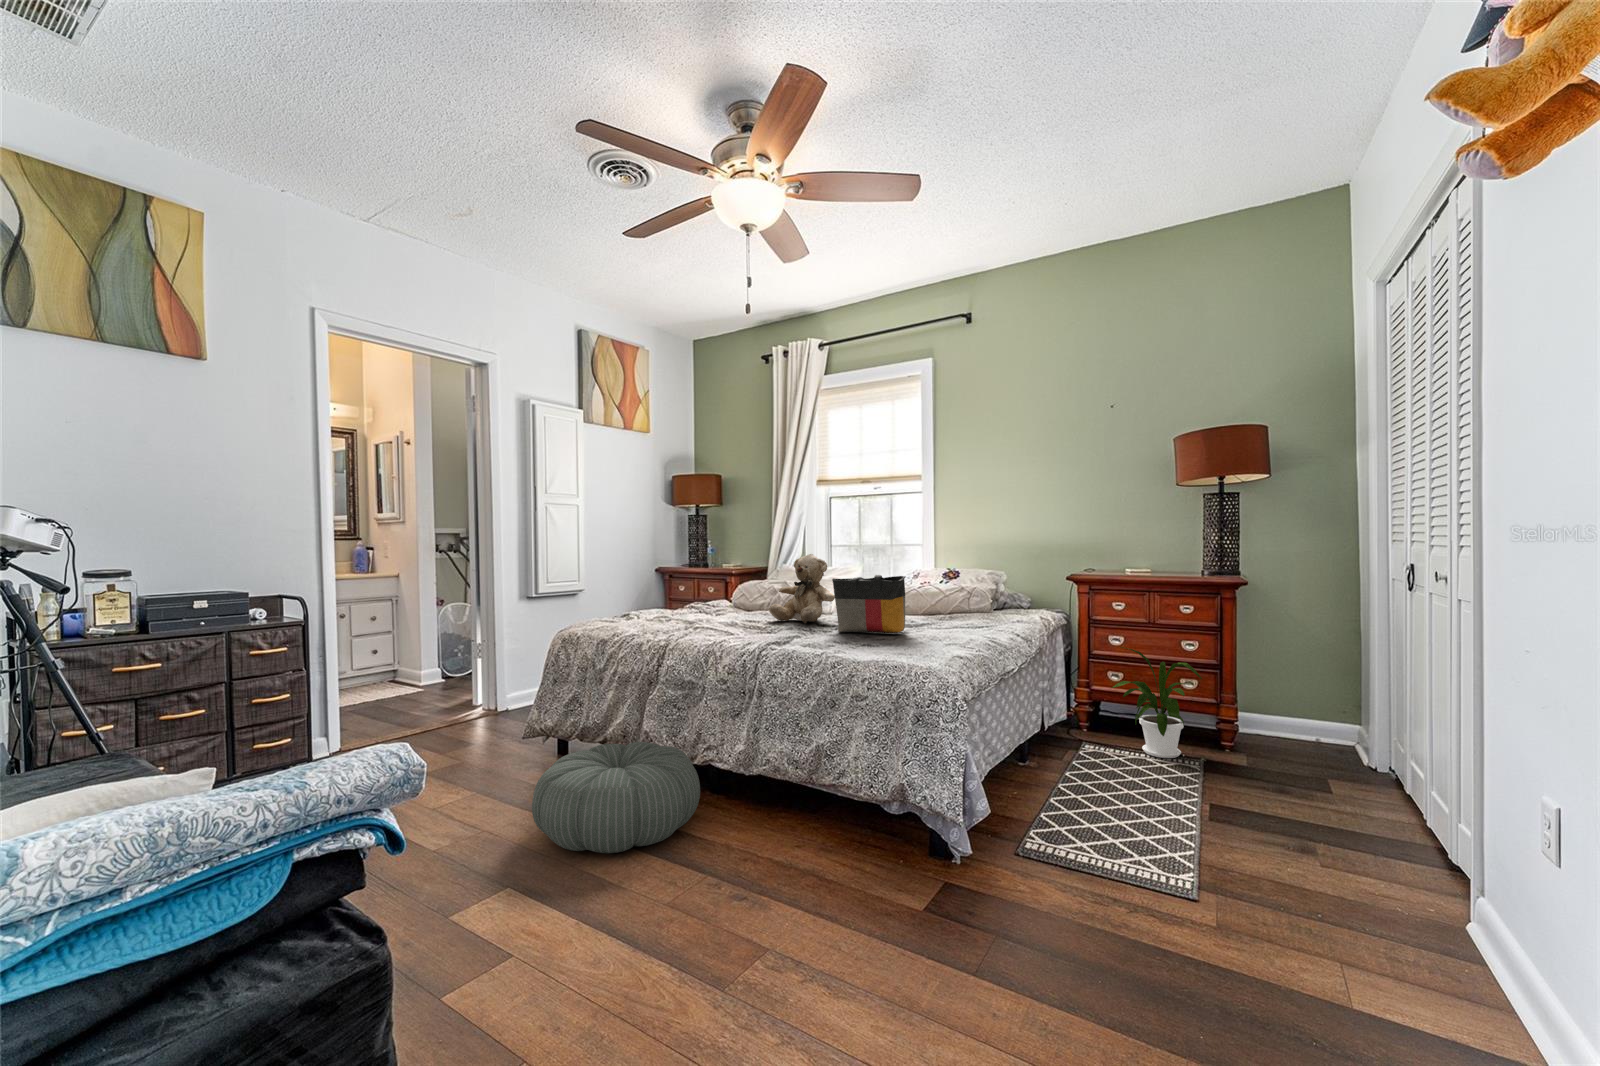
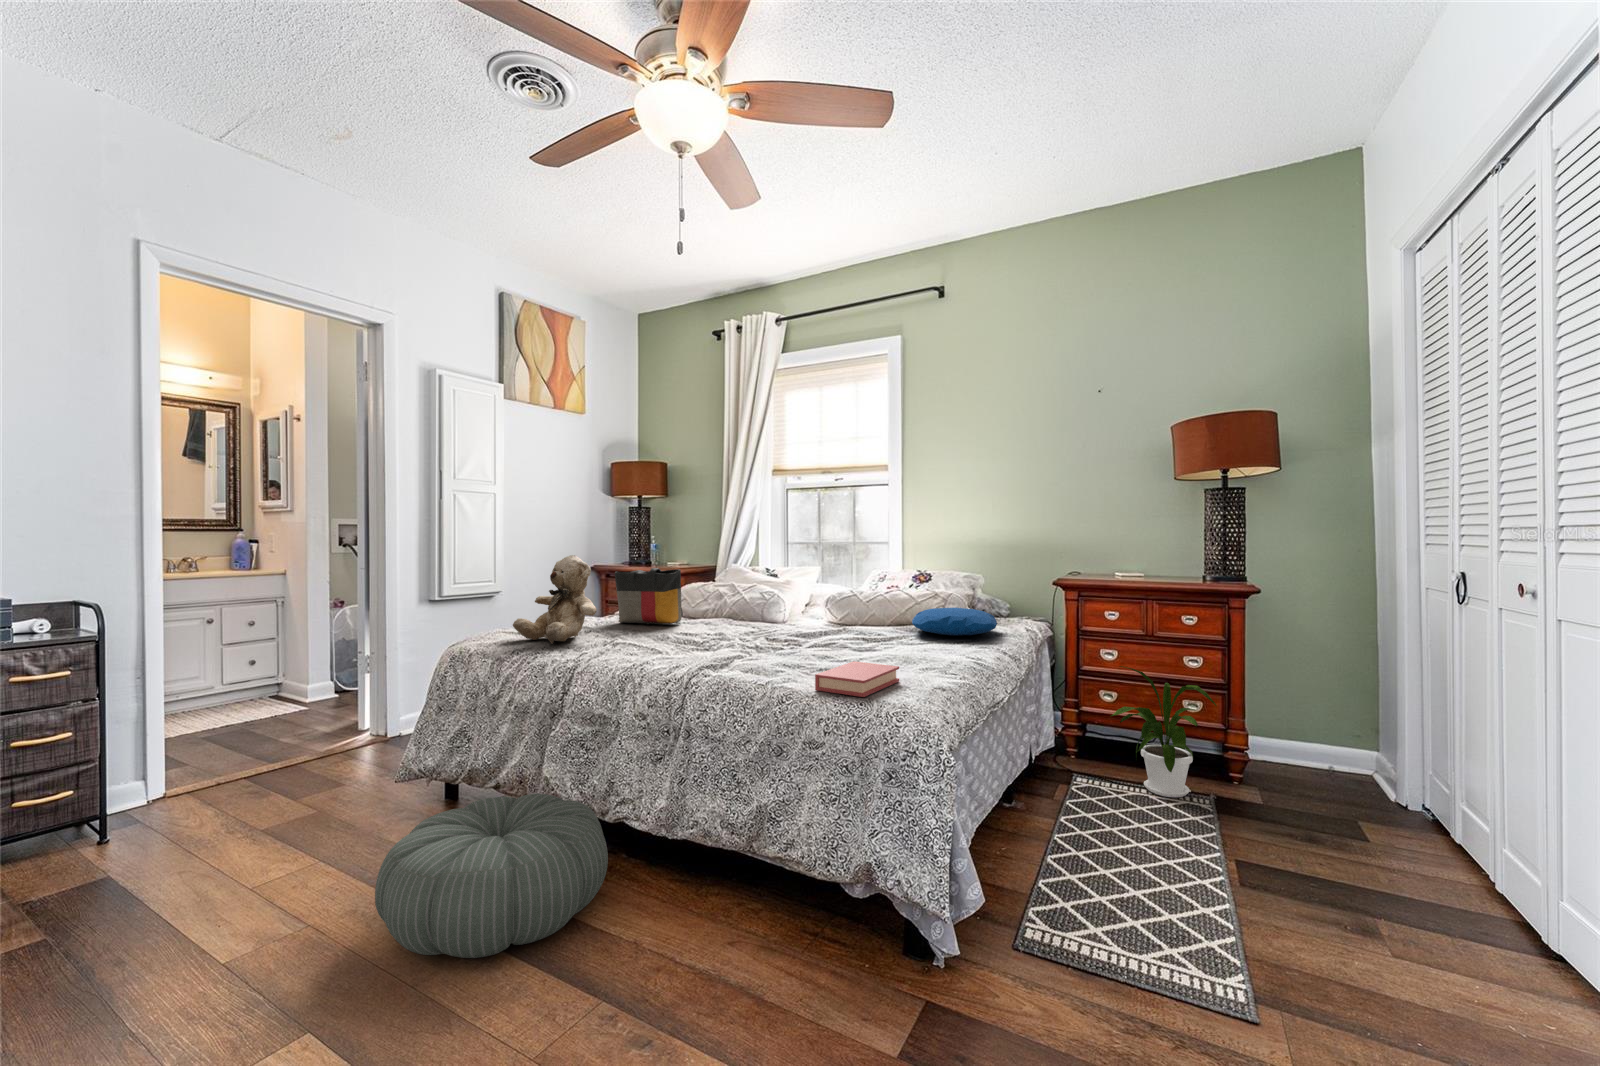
teddy bear: present [769,554,835,623] -> present [513,555,597,644]
tote bag: present [832,575,906,633] -> present [615,568,683,624]
pillow: none [941,599,1014,621] -> present [912,608,997,636]
book: none [860,638,927,663] -> present [815,661,899,697]

